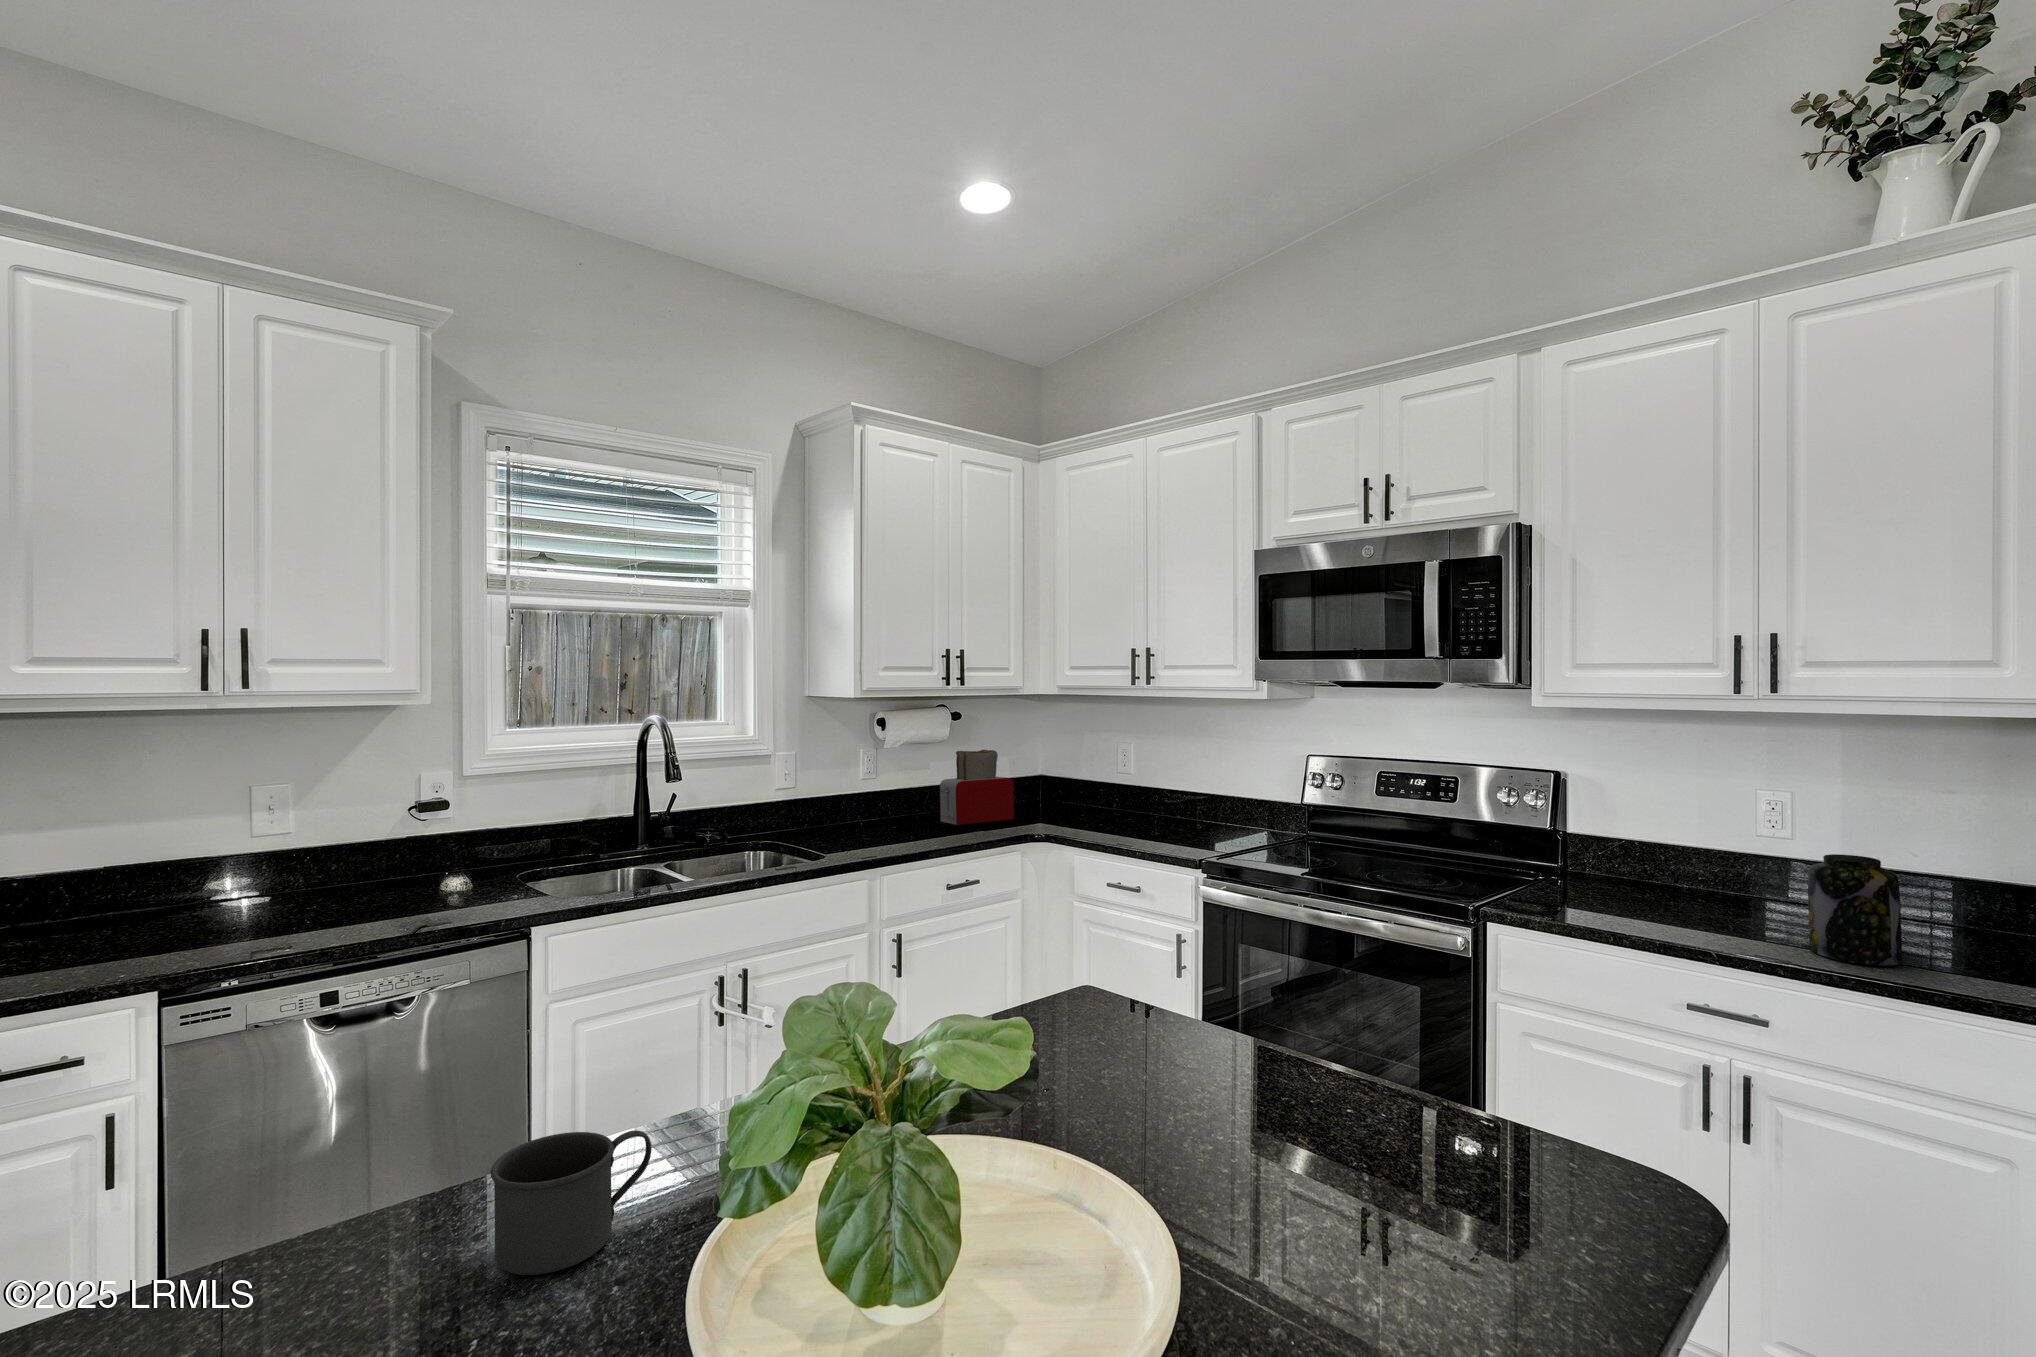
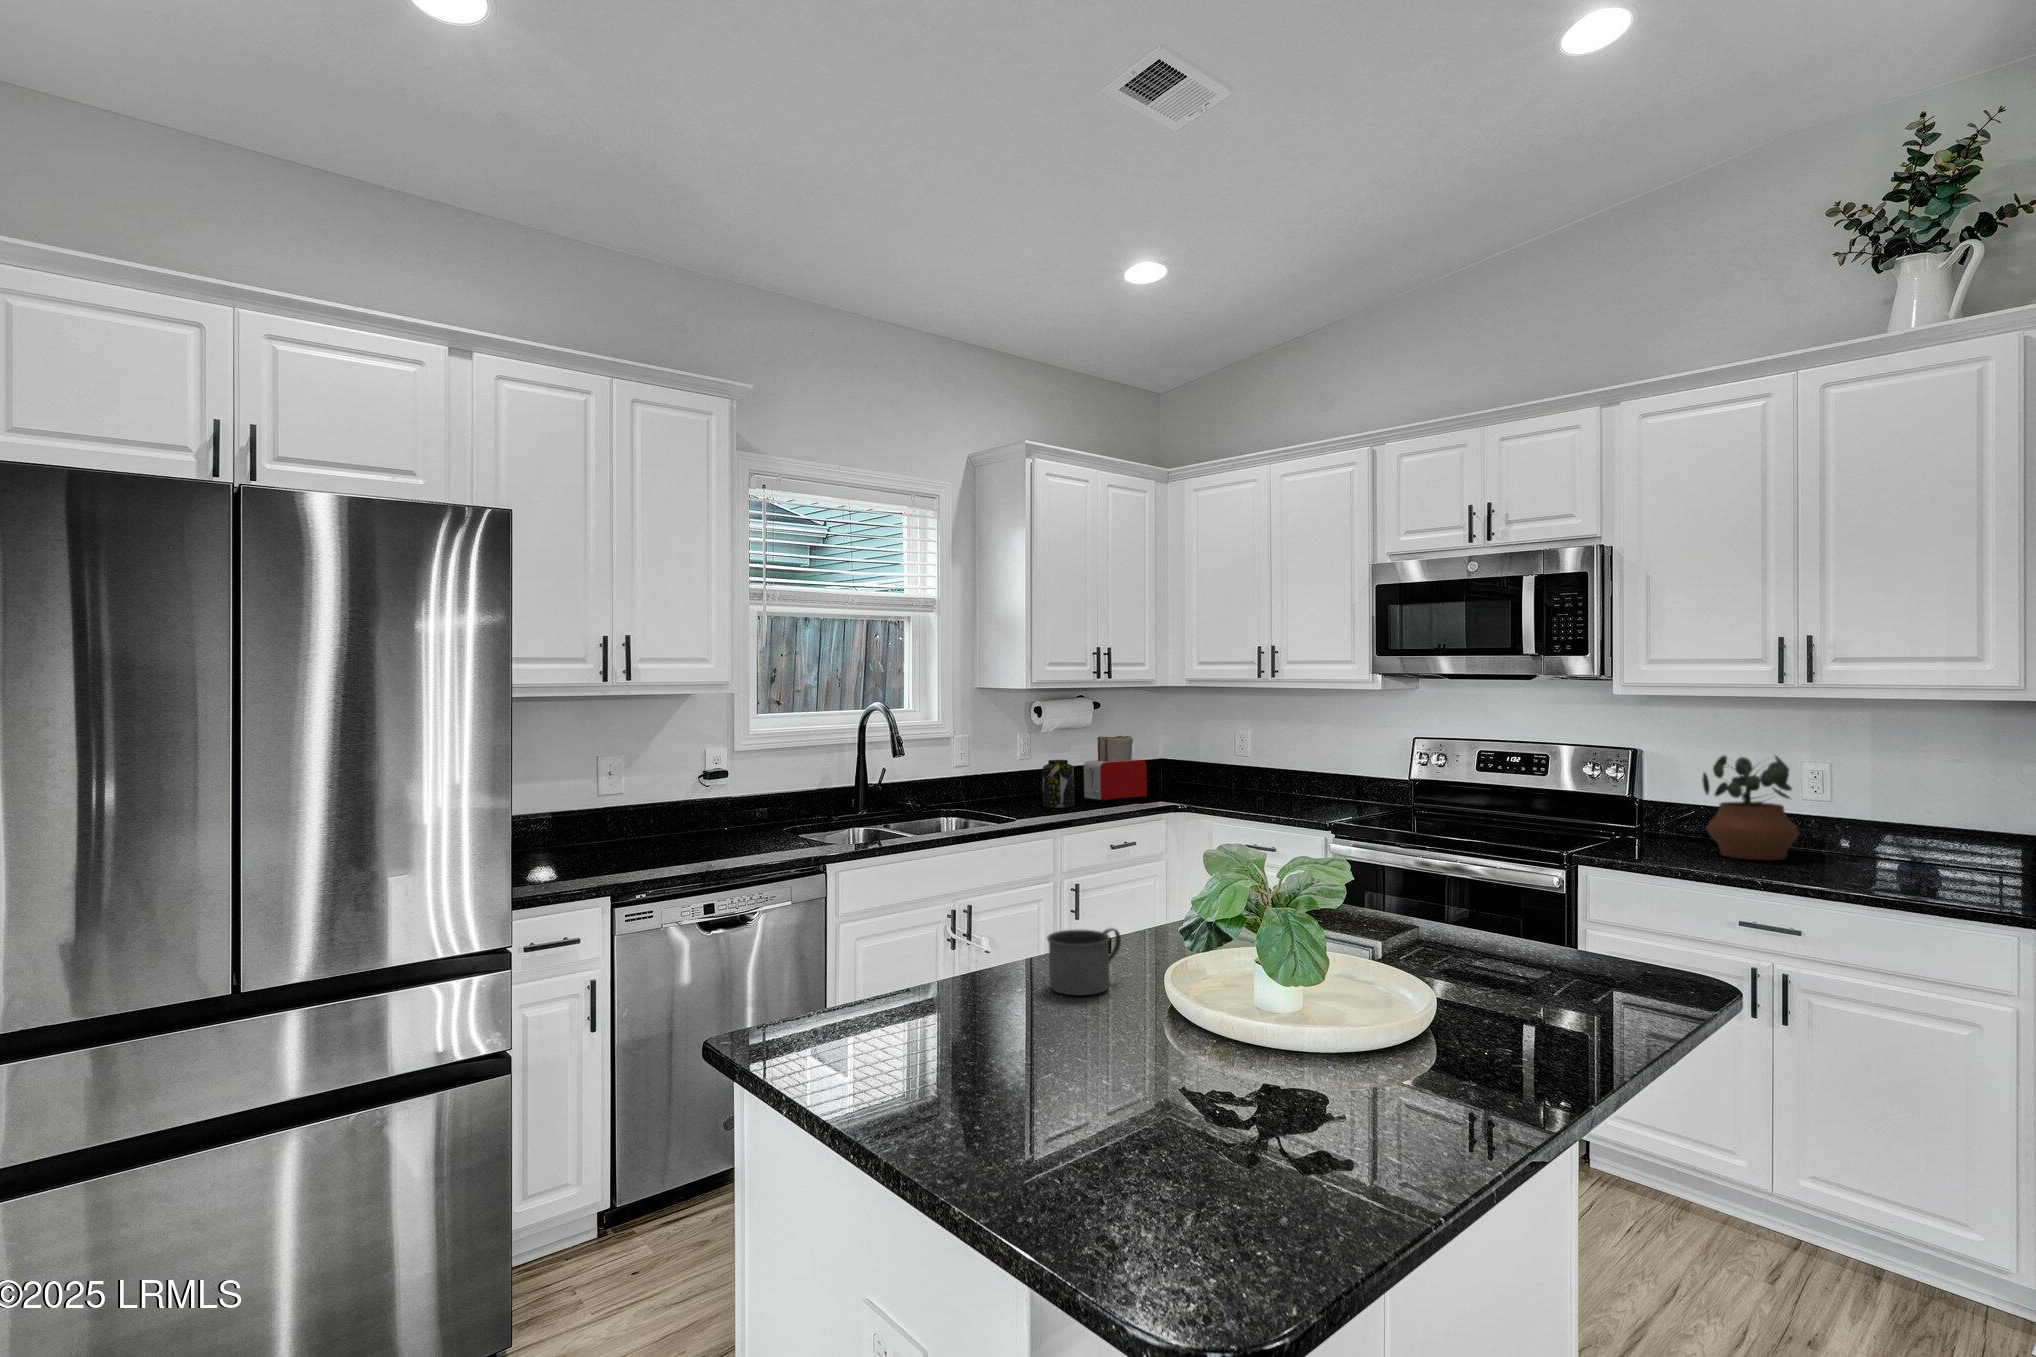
potted plant: none [1640,784,1760,919] -> present [1702,755,1799,860]
jar: present [1808,854,1902,965] -> present [1043,760,1074,808]

